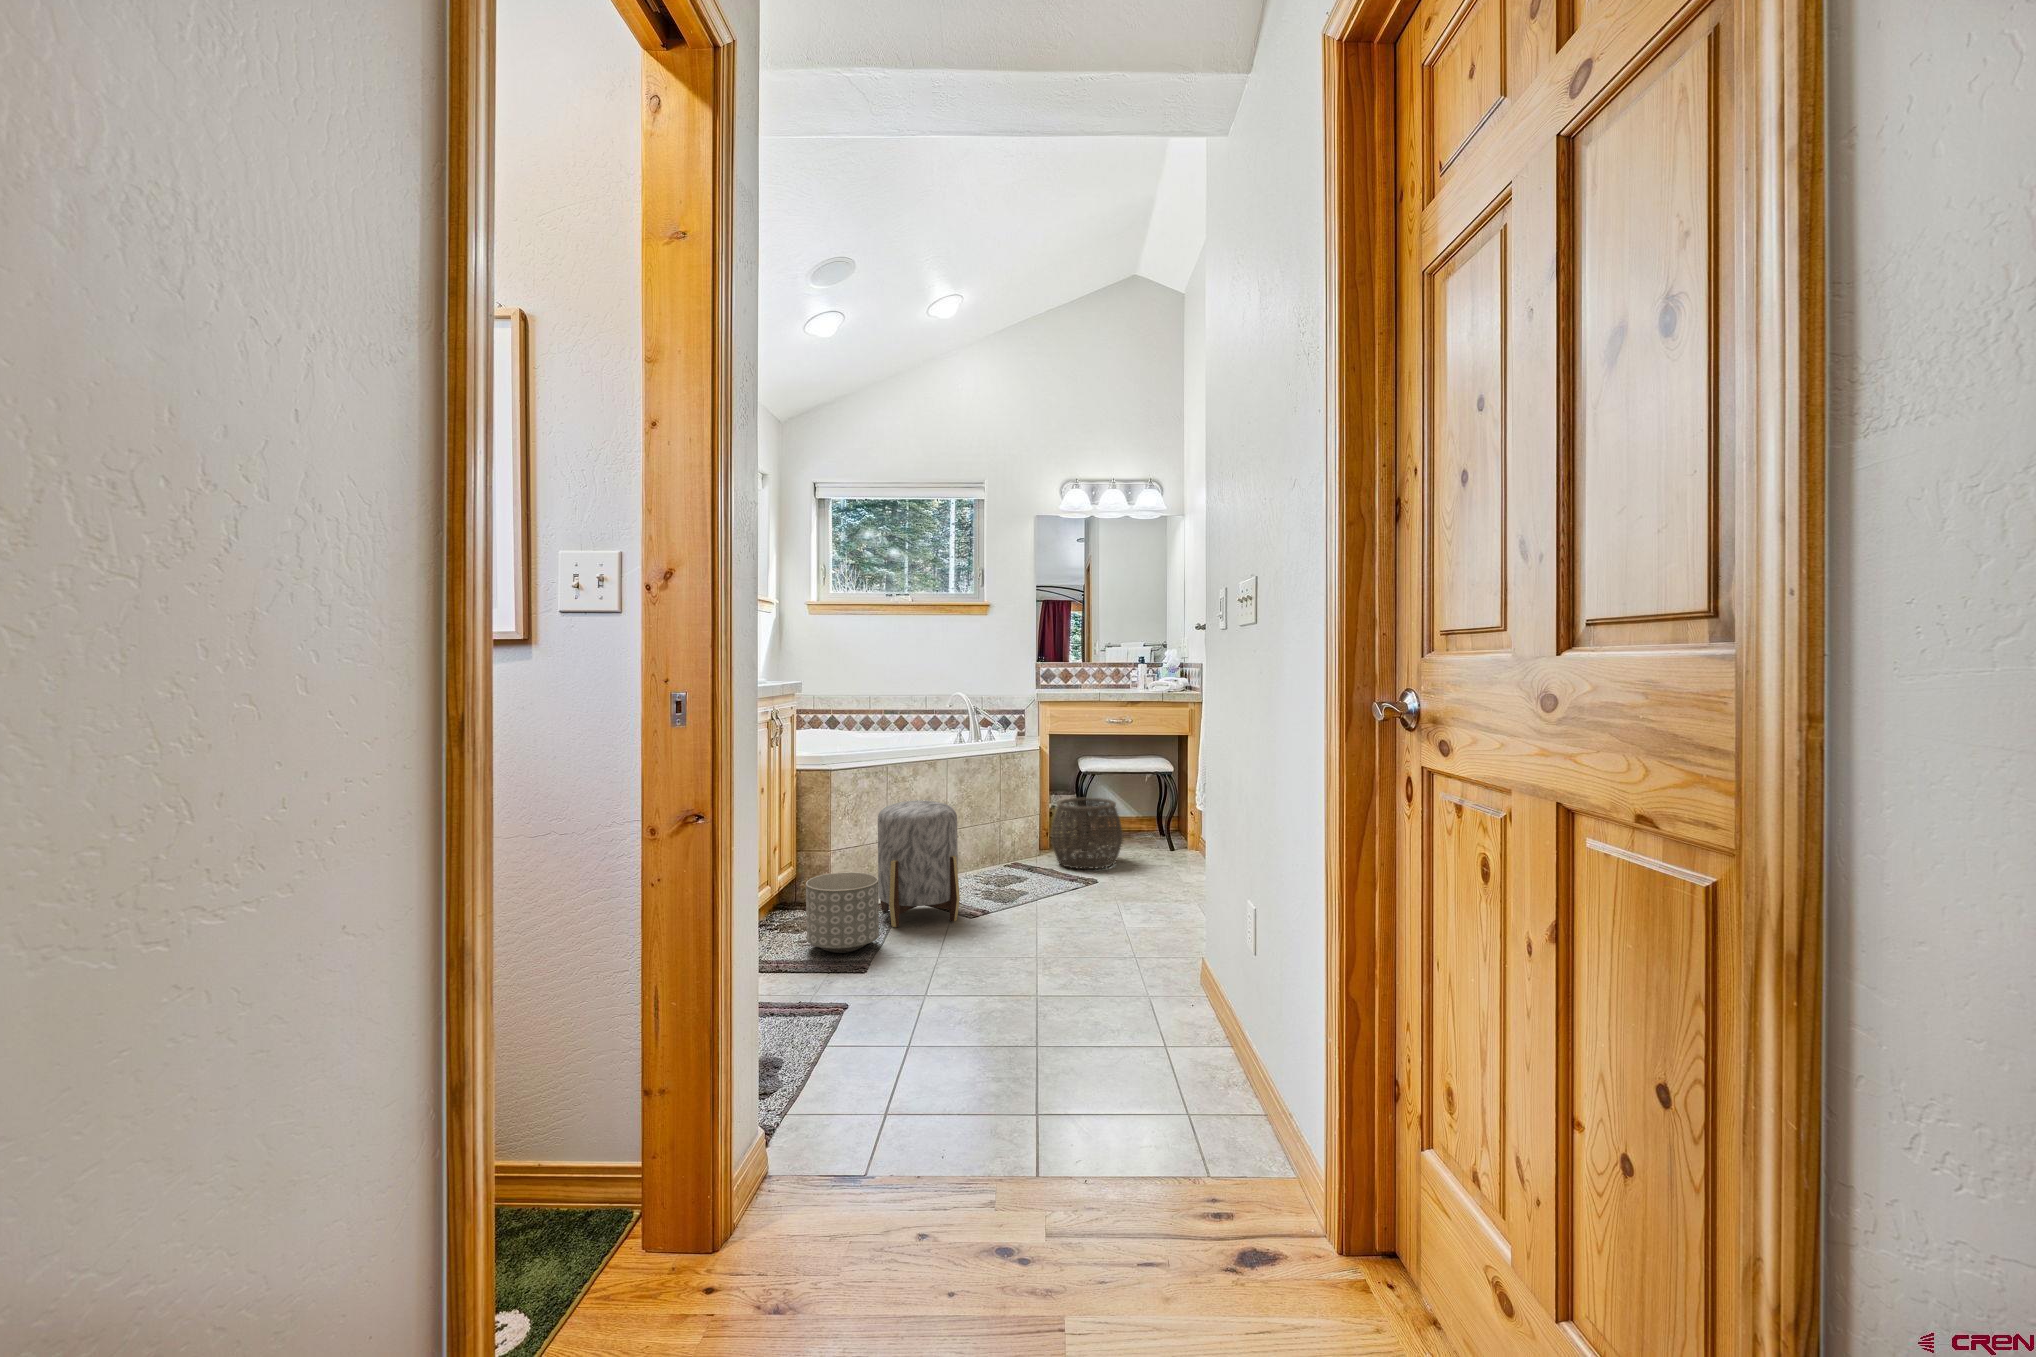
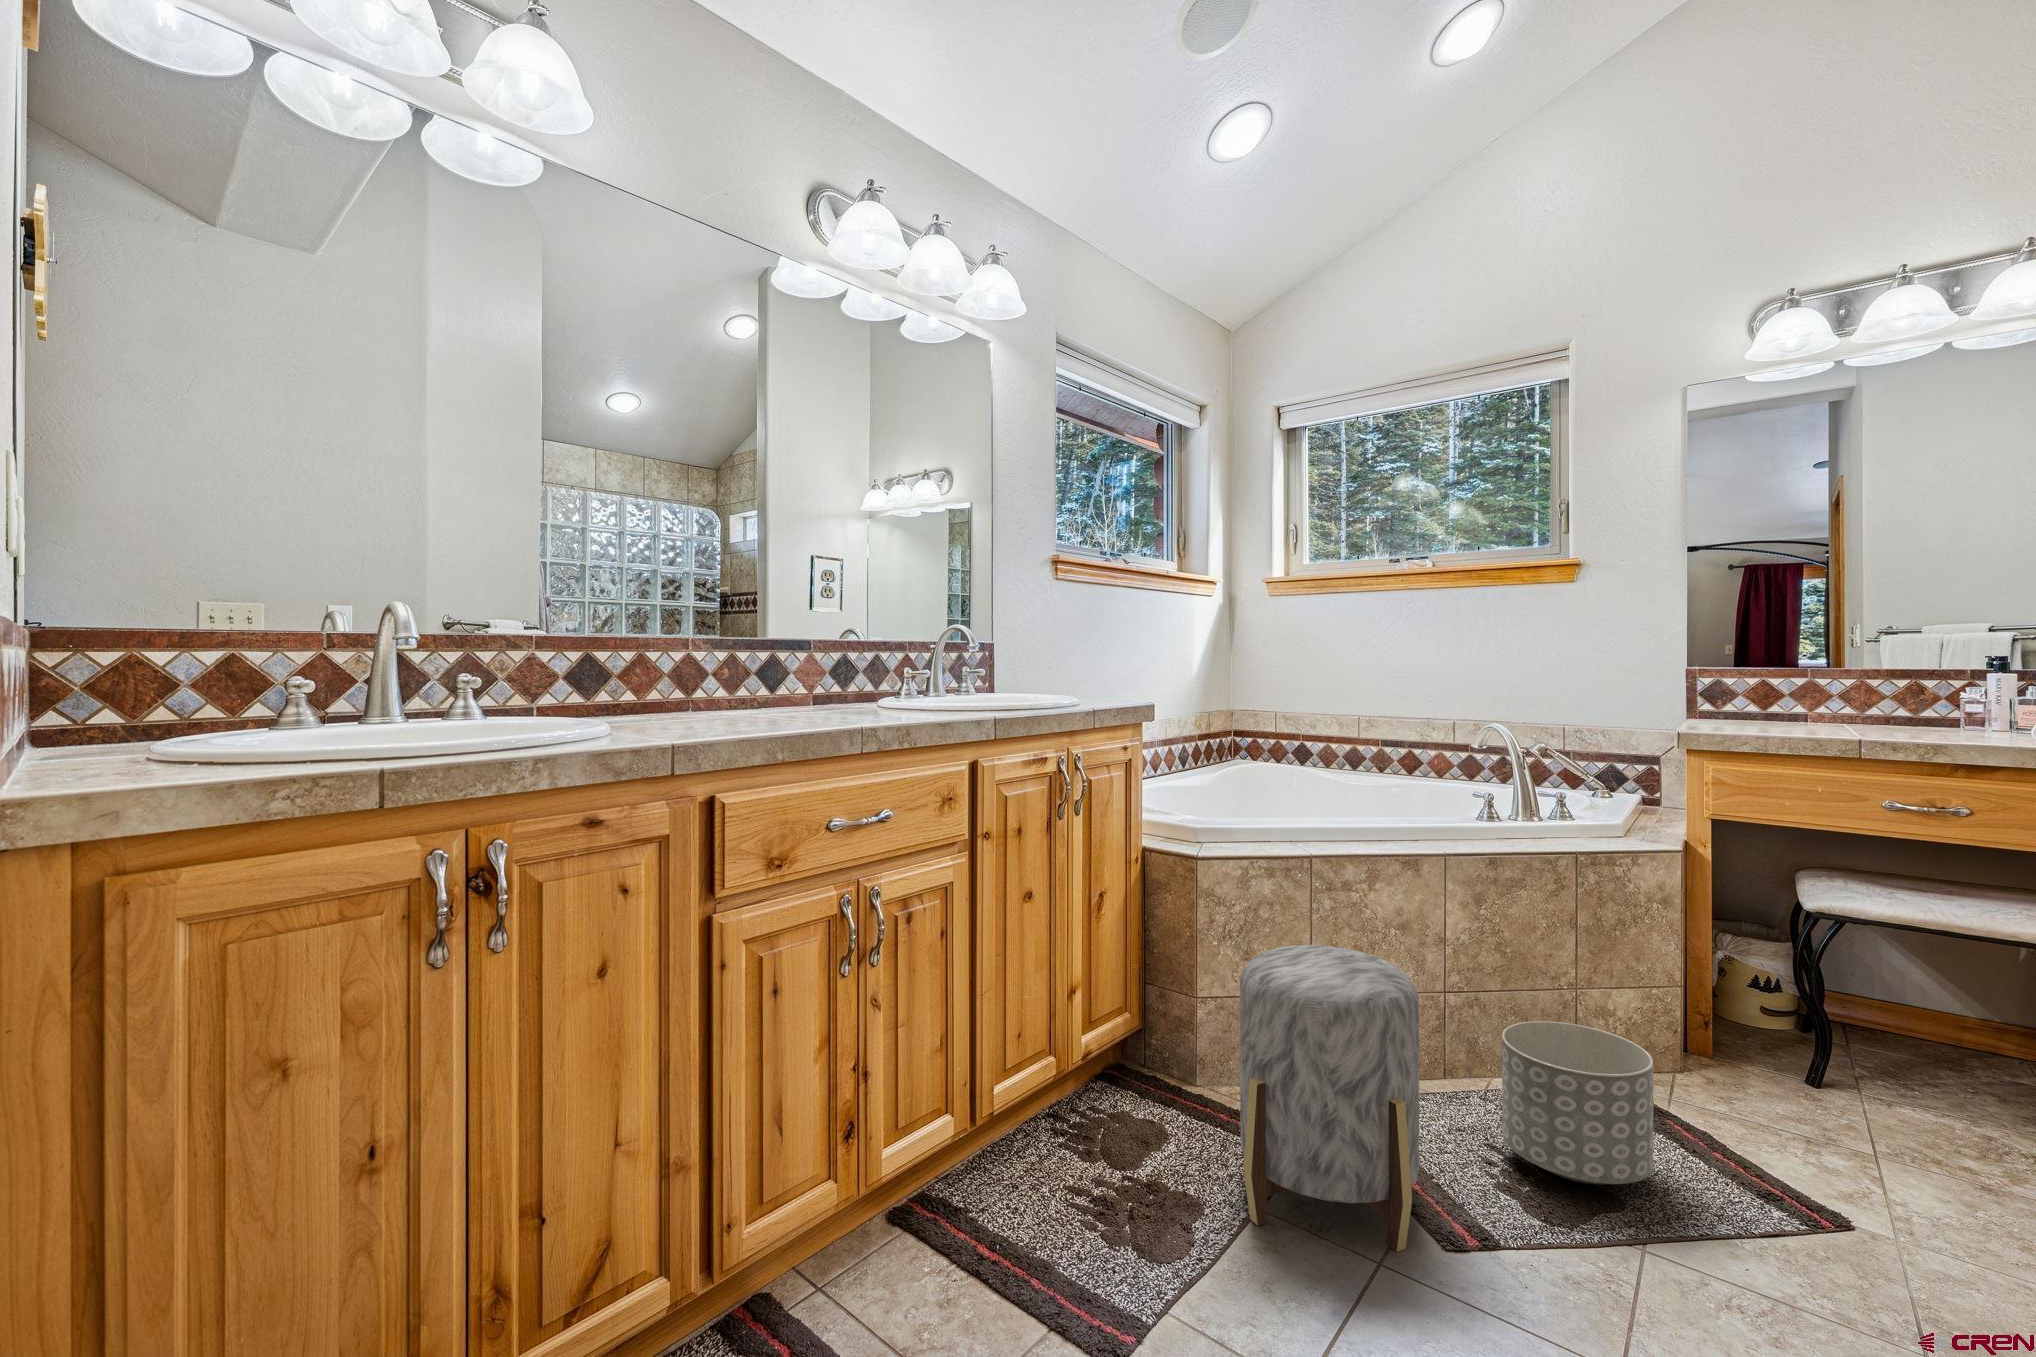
woven basket: present [1051,798,1122,869] -> none [1706,966,1929,1162]
planter: present [806,872,879,953] -> present [1502,1021,1653,1184]

